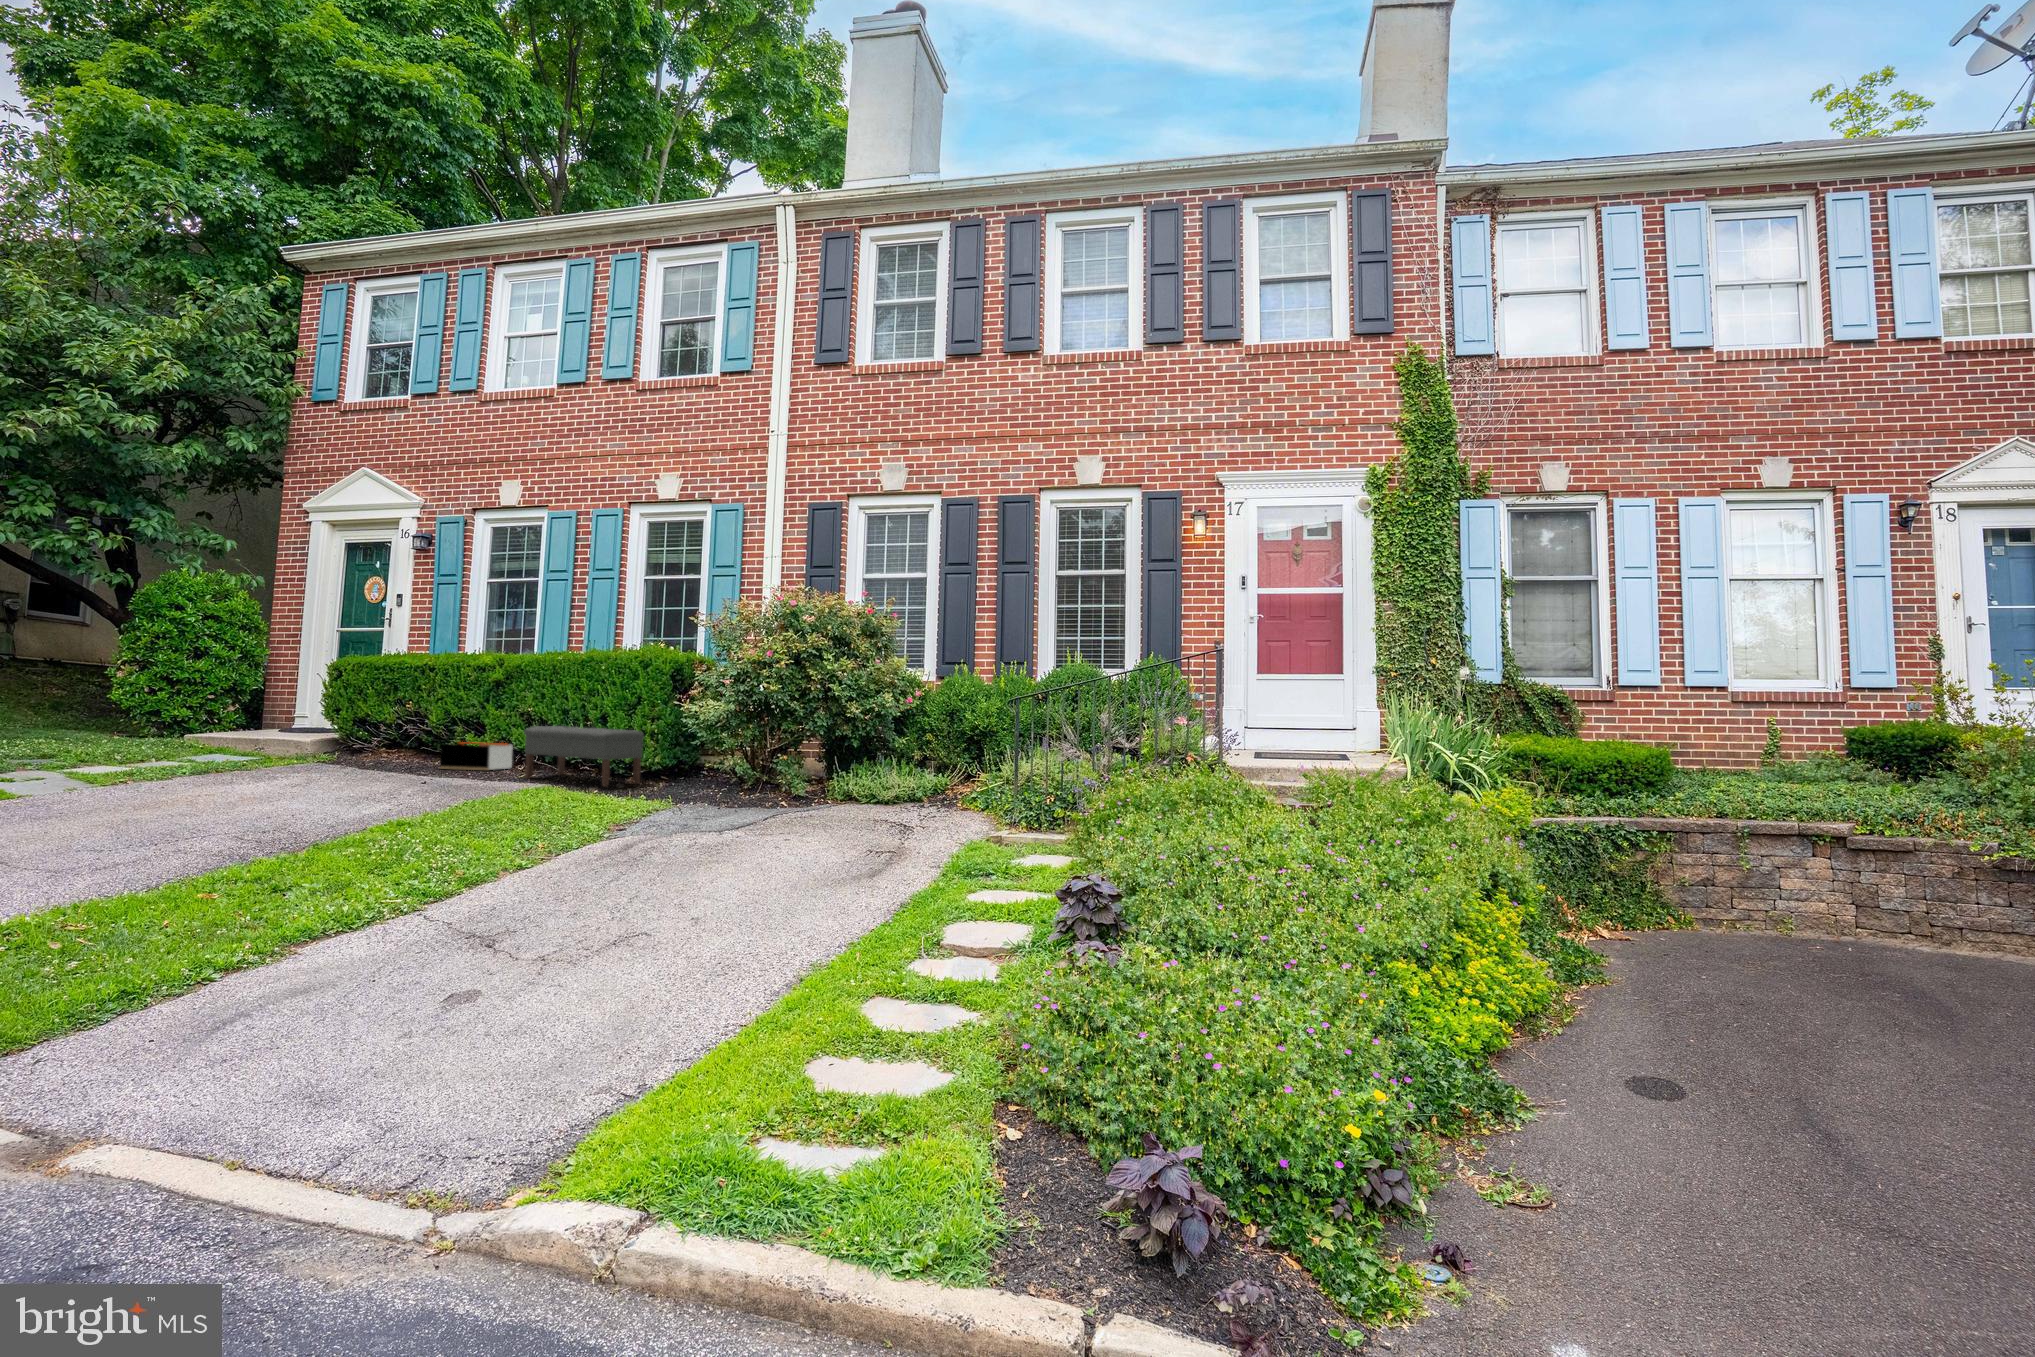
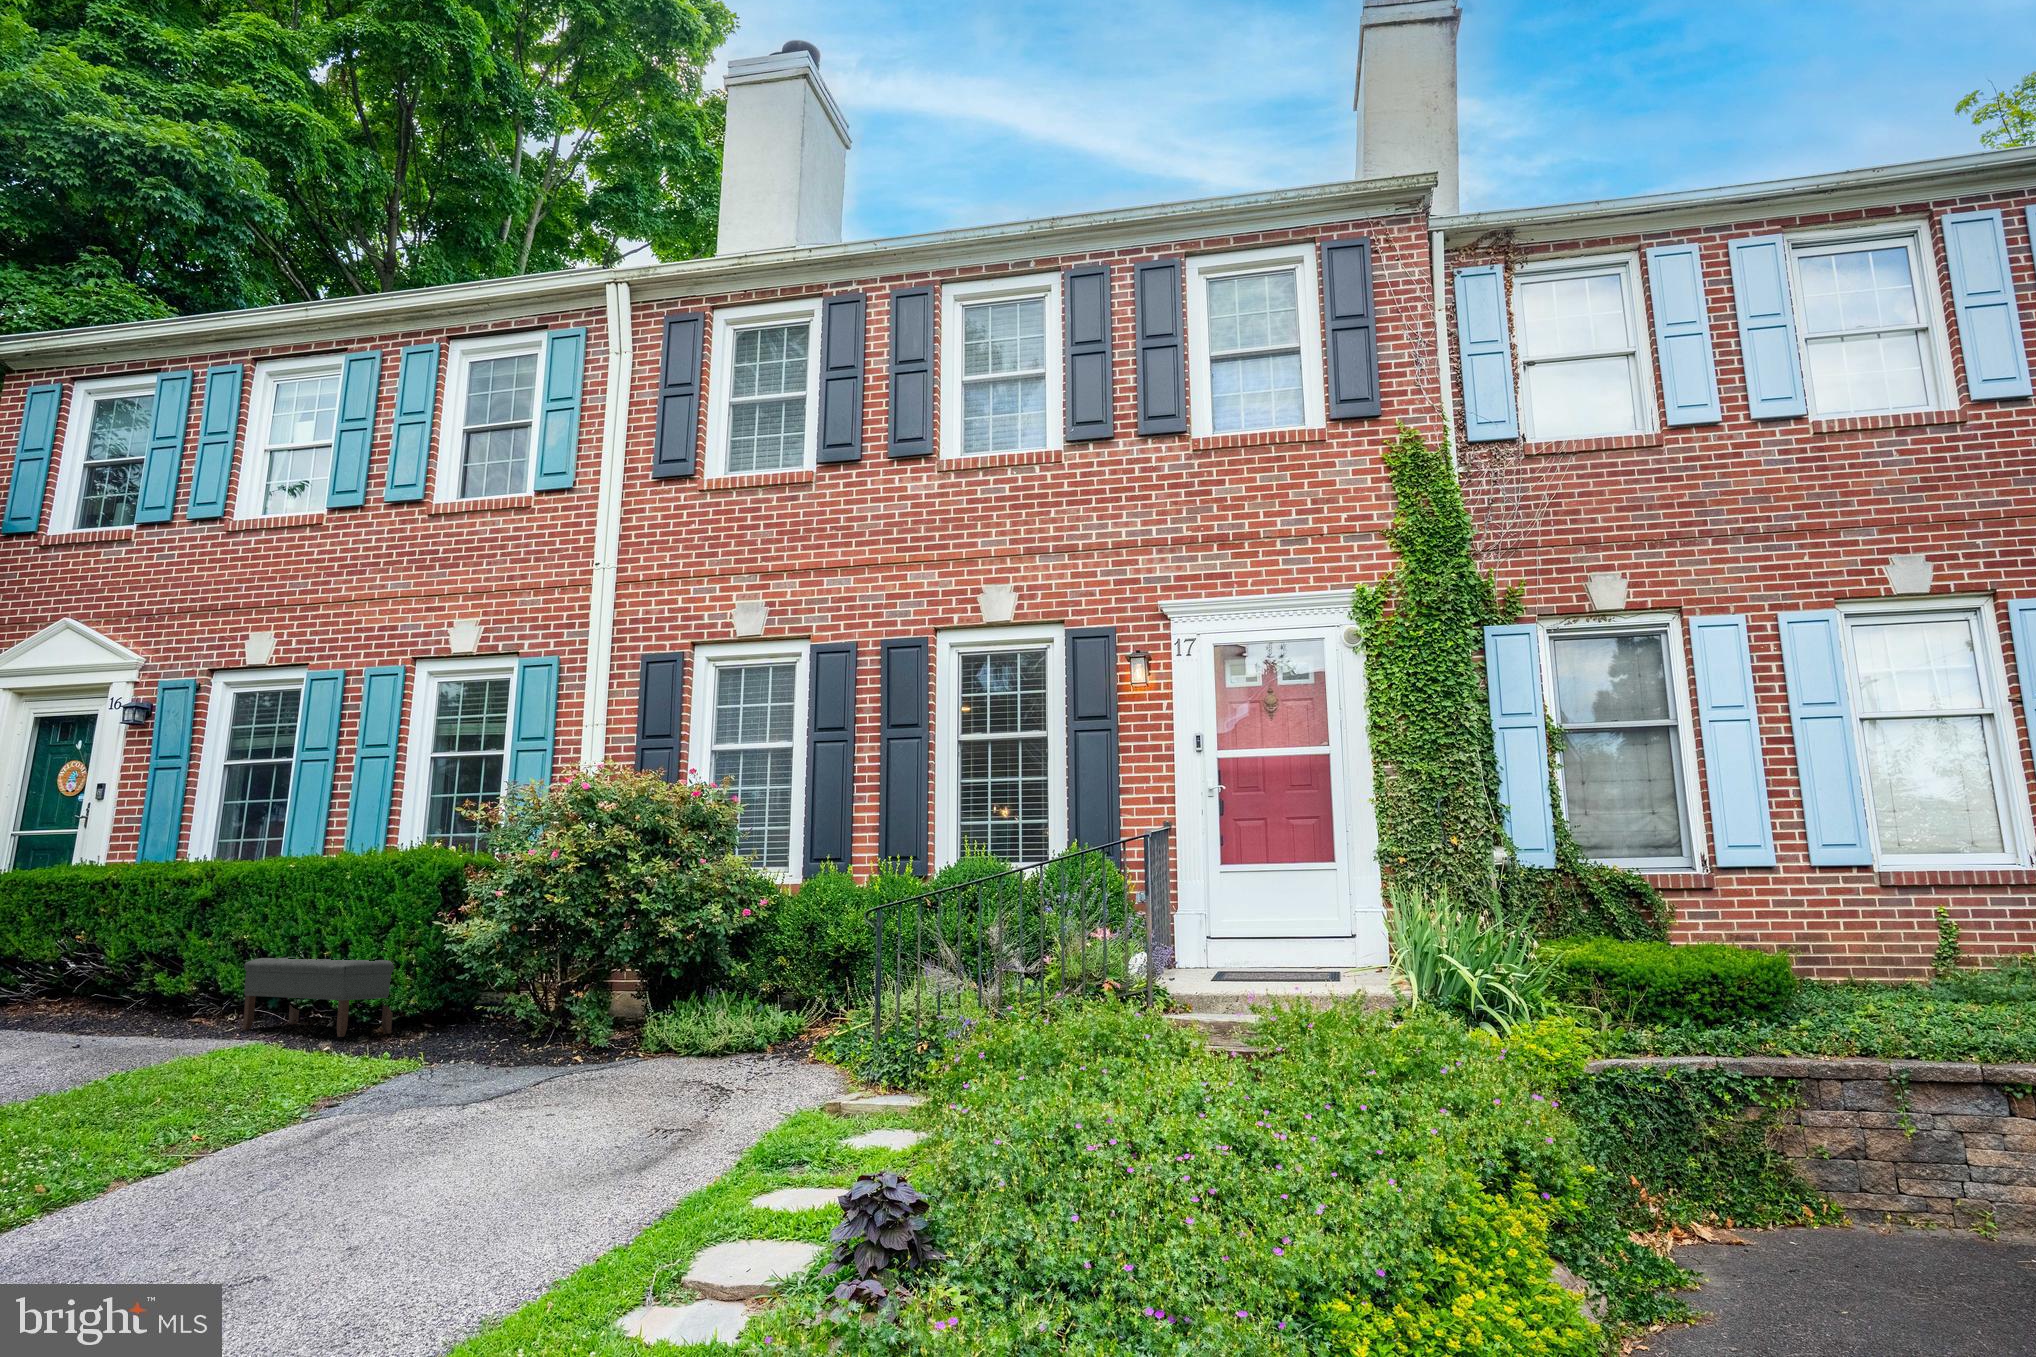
storage bin: present [440,742,513,770] -> none [136,983,235,1020]

